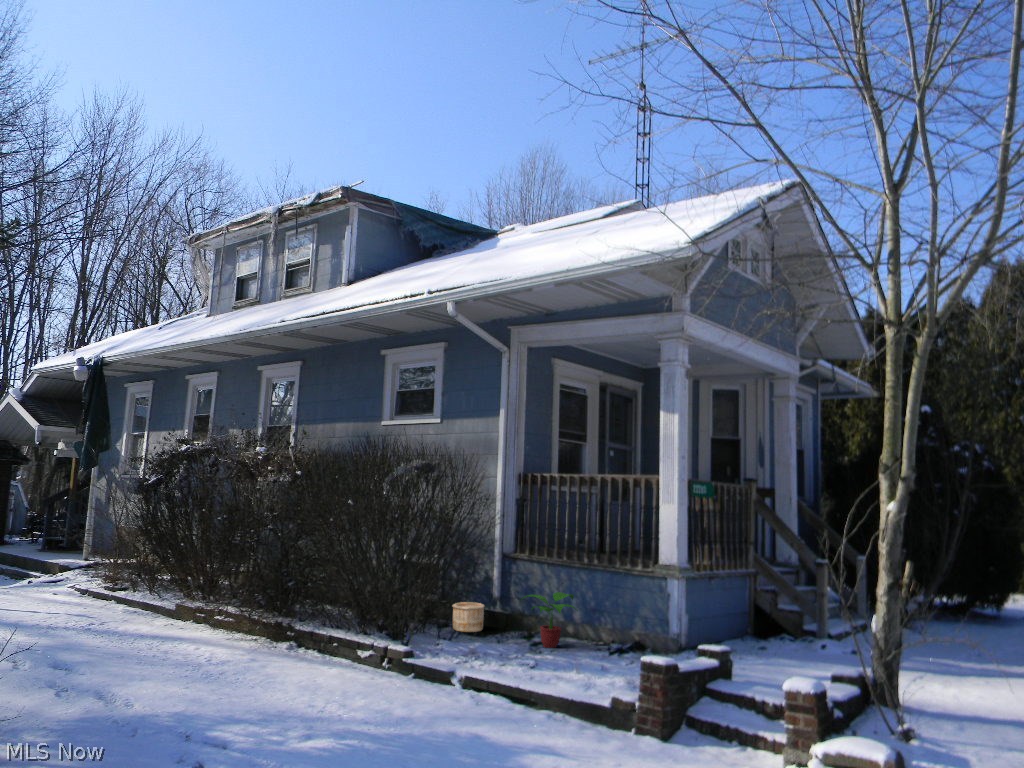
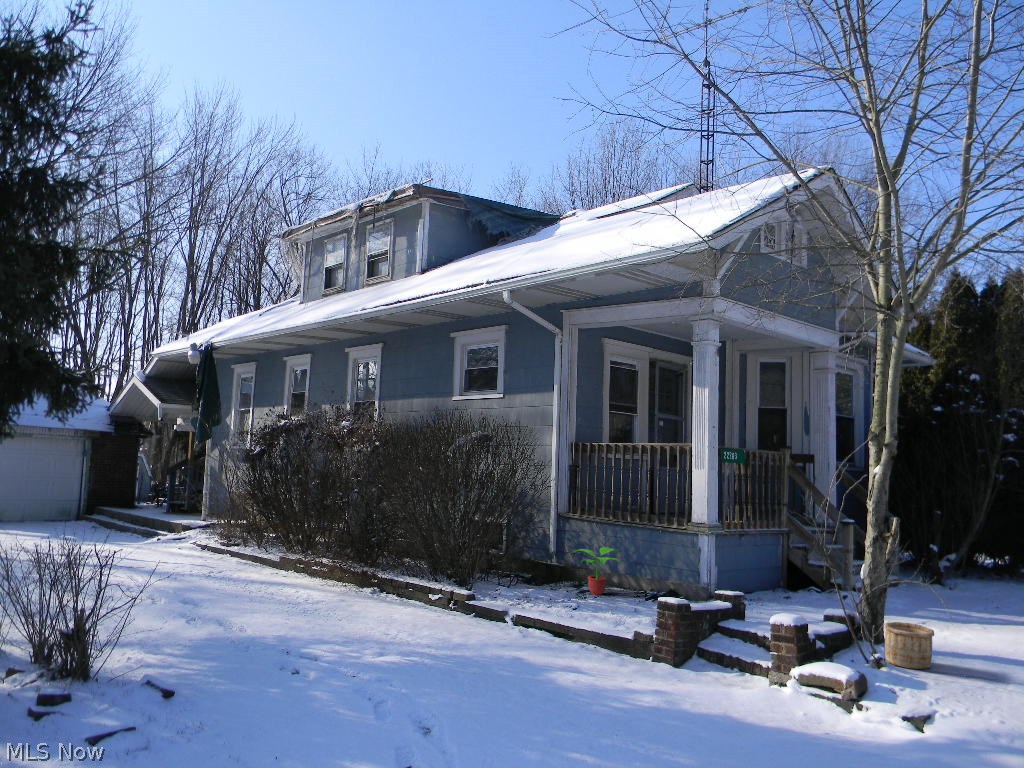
wooden bucket: present [452,602,485,632] -> present [884,622,934,669]

